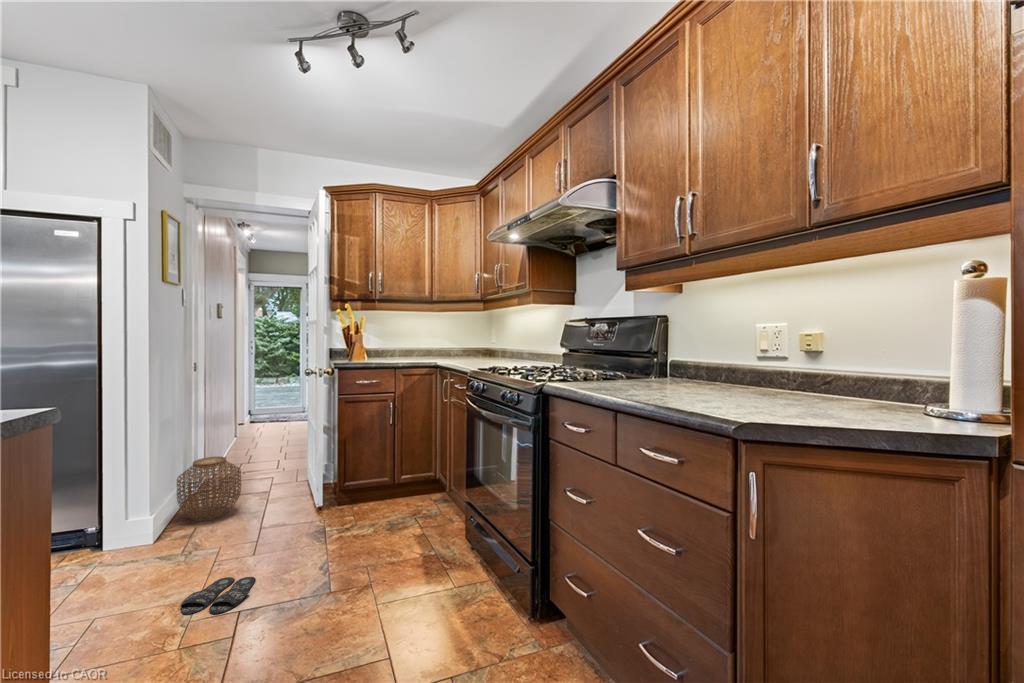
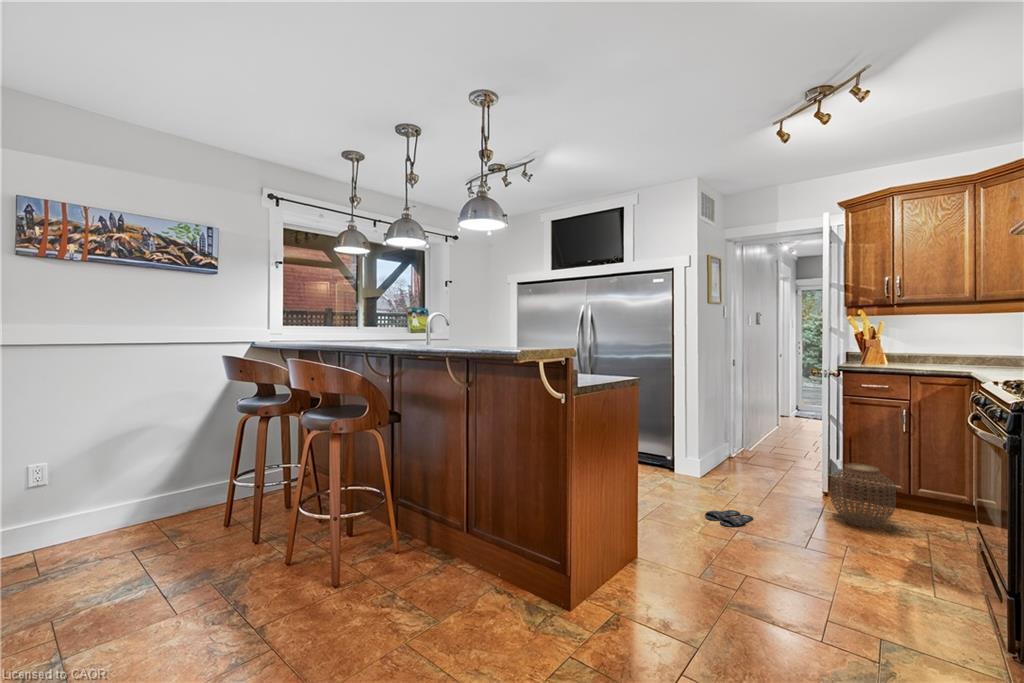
woven basket: present [177,457,241,521] -> present [830,463,896,527]

